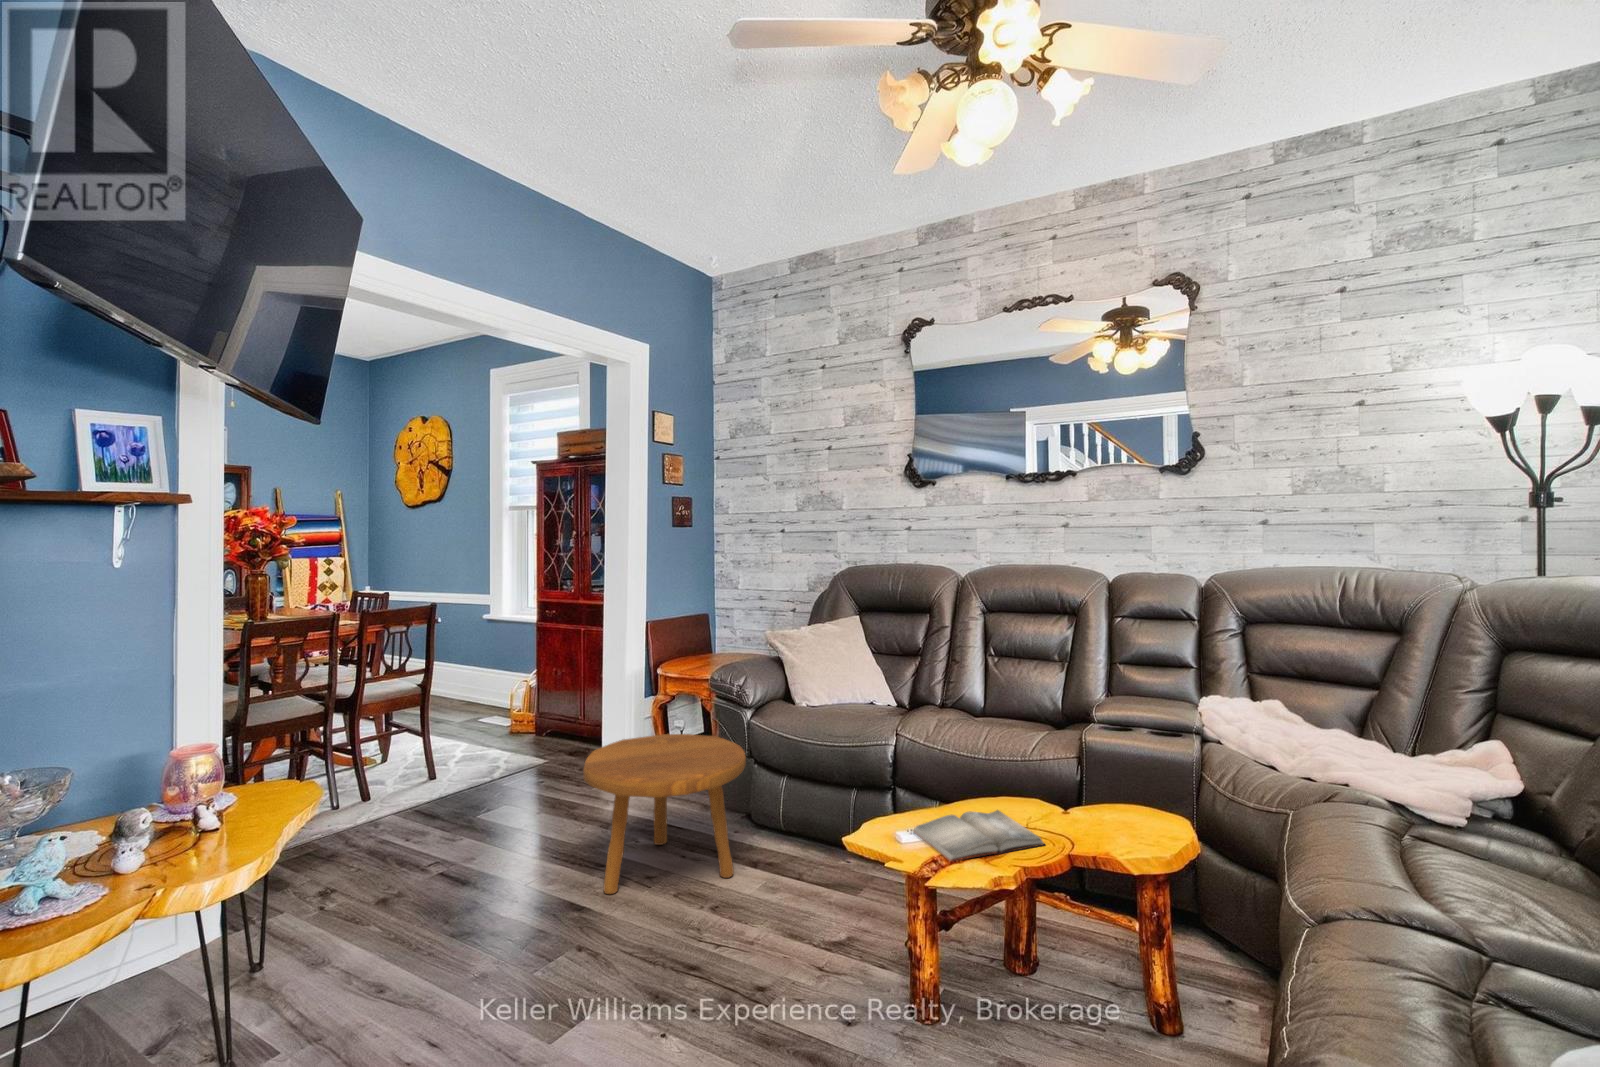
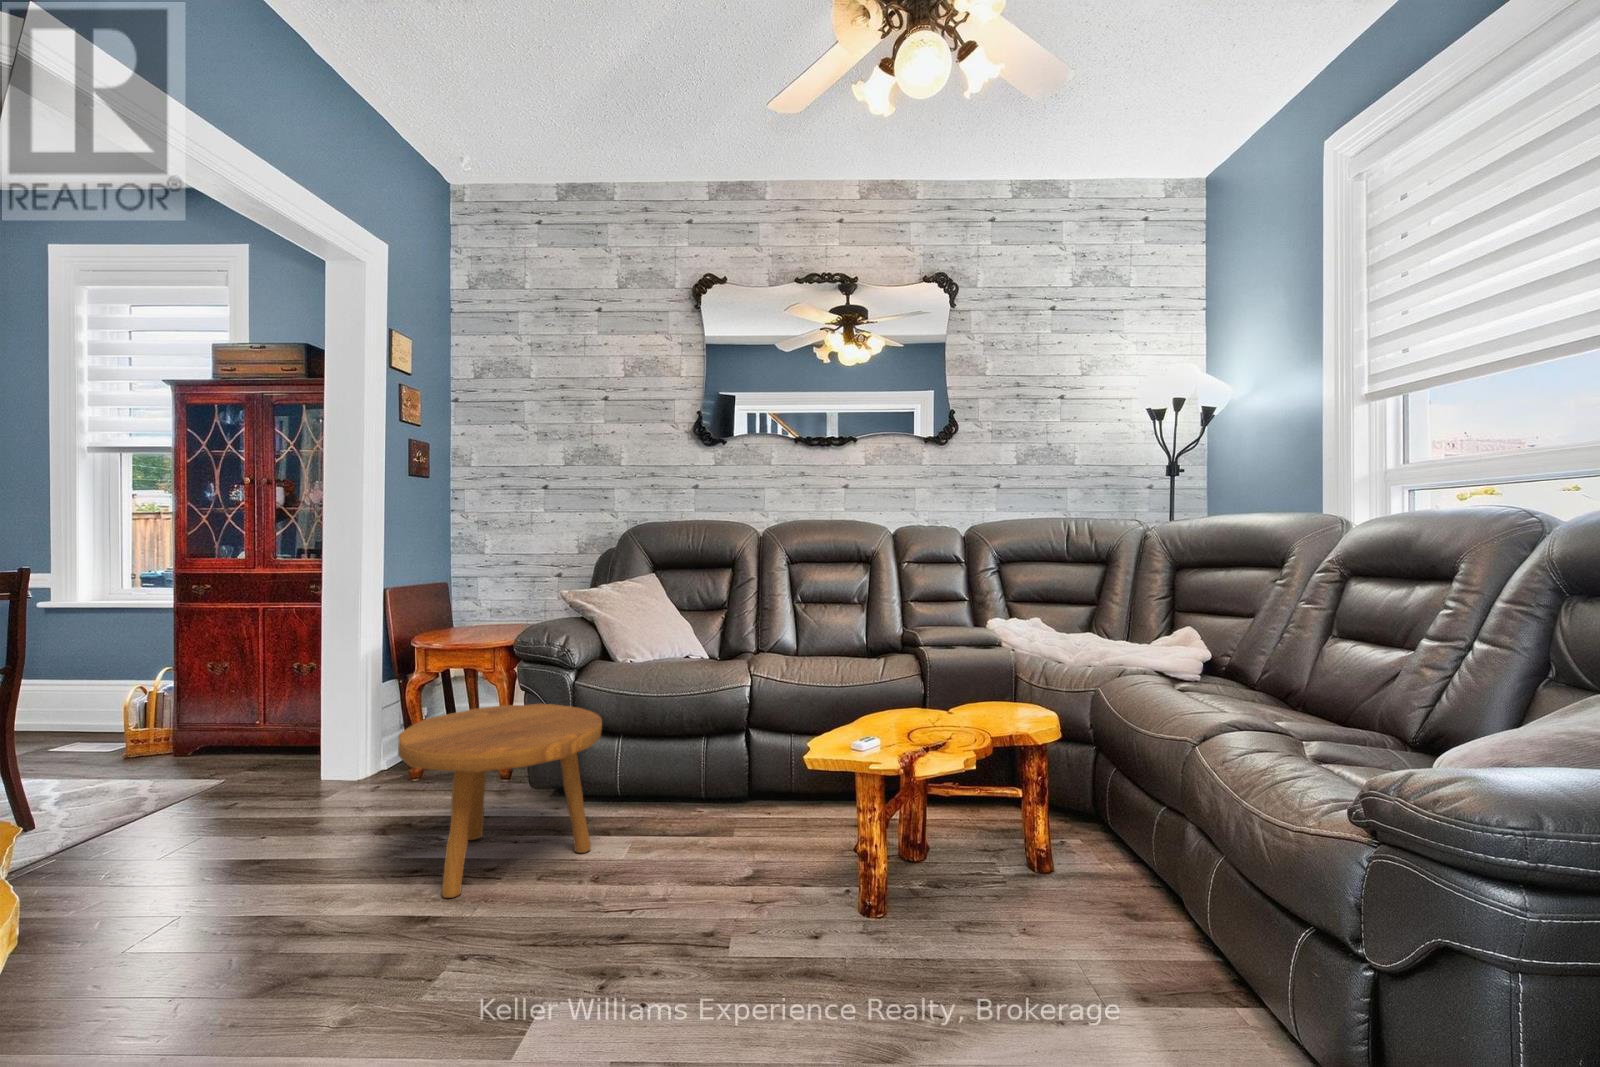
hardback book: present [913,810,1045,861] -> none [849,716,959,756]

